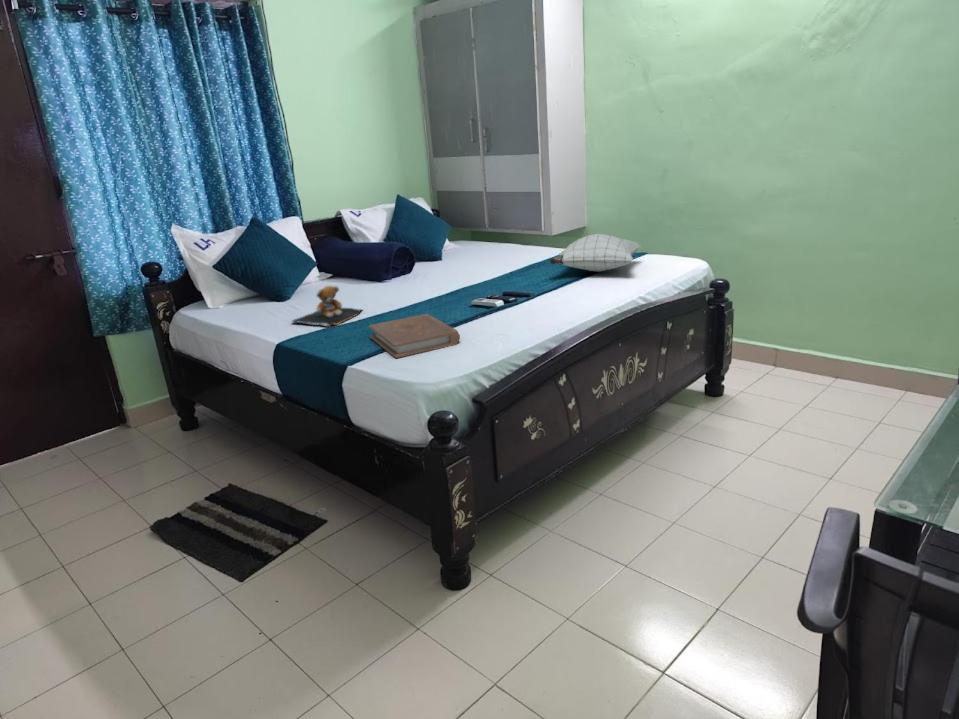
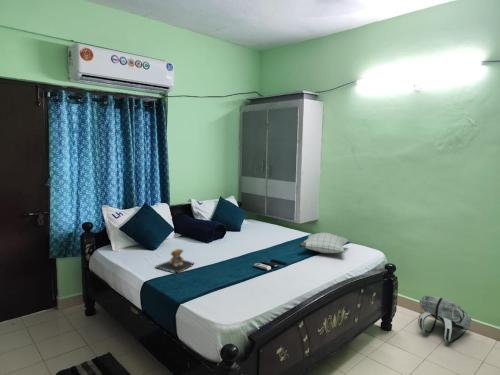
book: present [369,314,460,358] -> none [196,273,245,303]
backpack: none [767,328,859,400] -> present [418,296,471,342]

